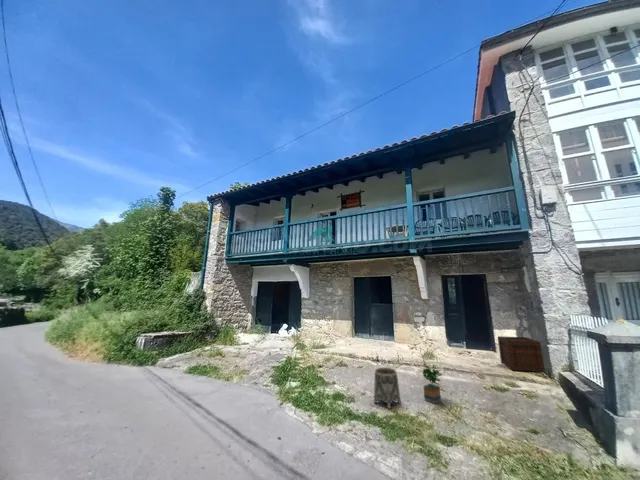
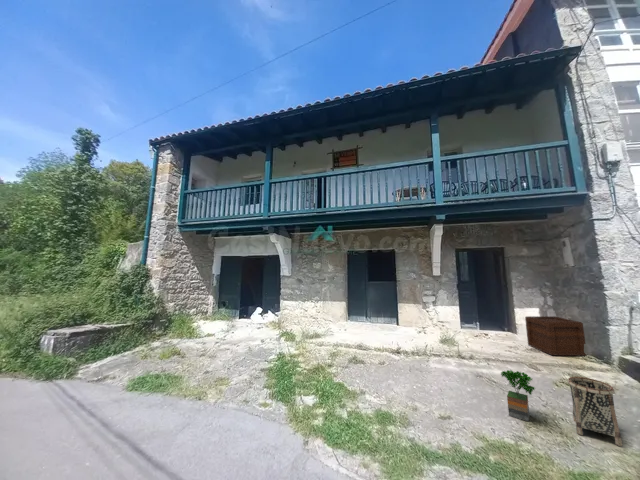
basket: present [374,368,401,409] -> present [568,377,622,446]

